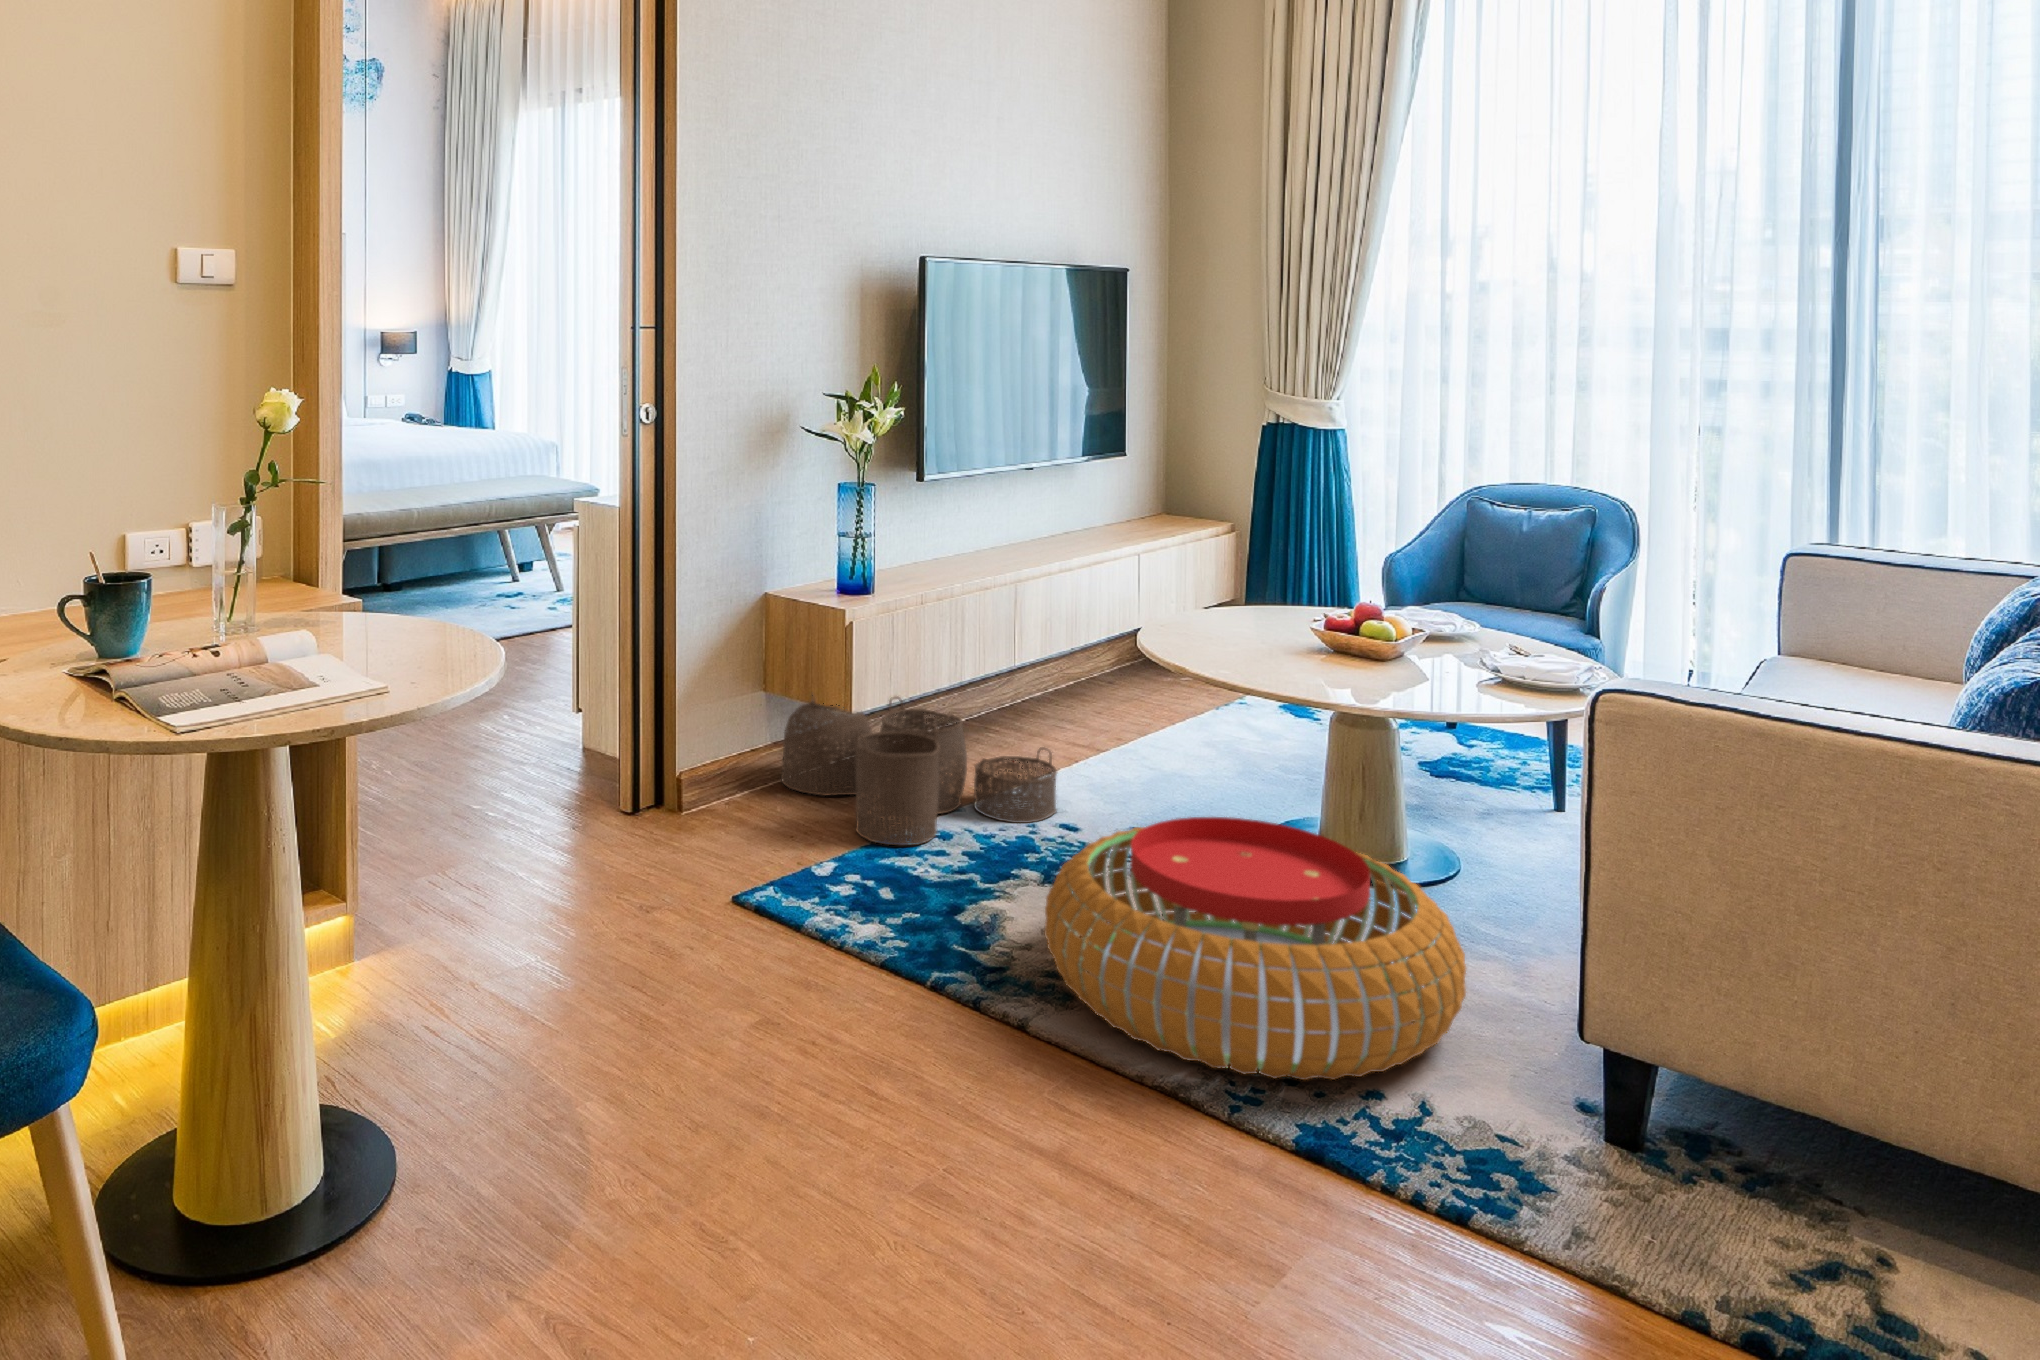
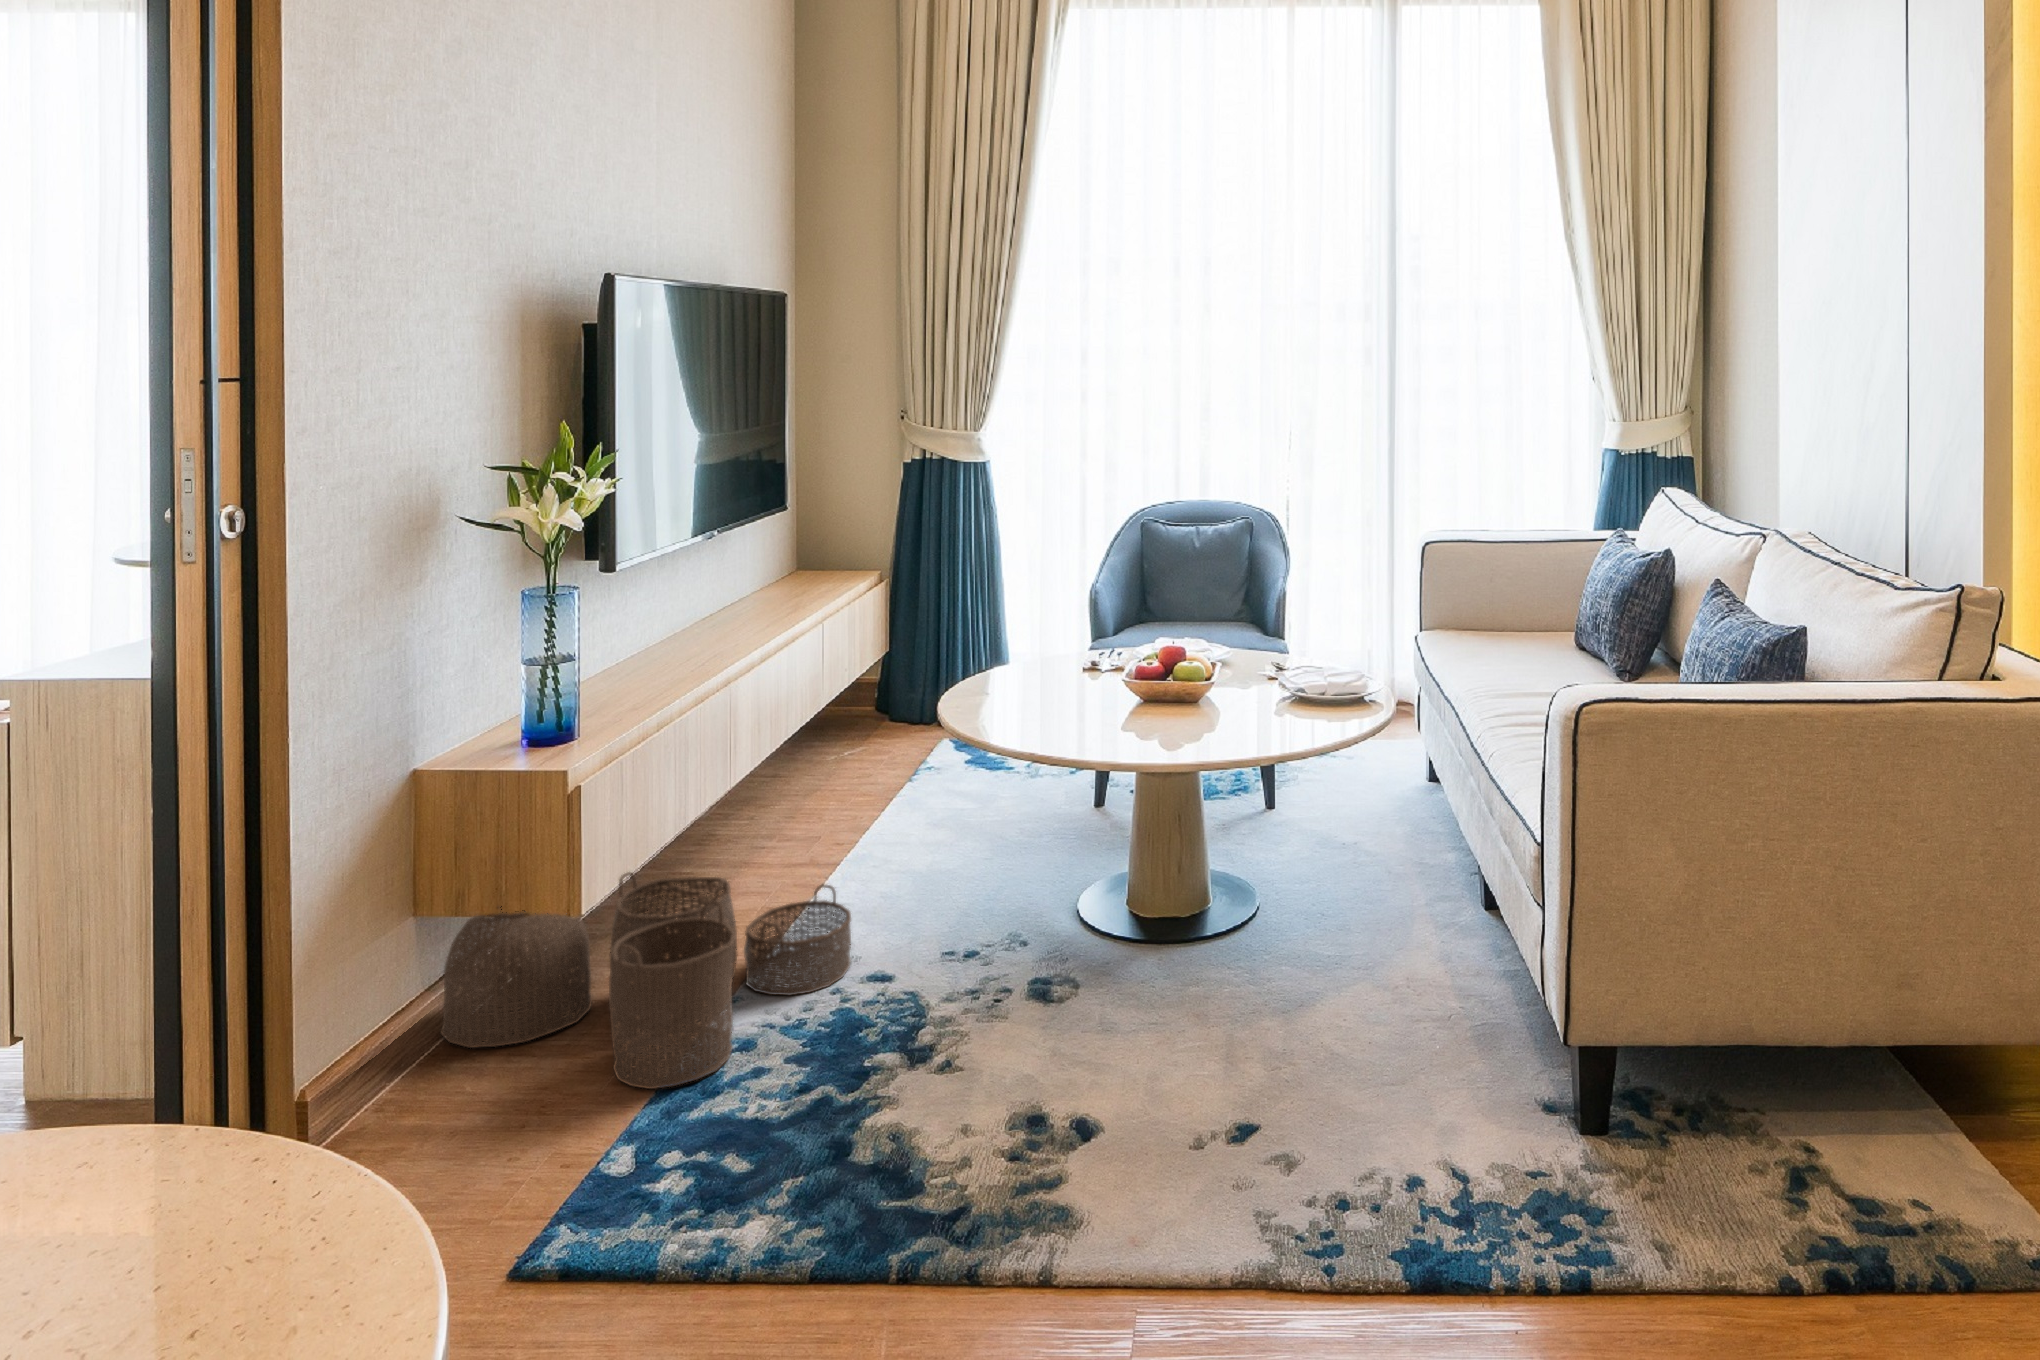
pouf: present [1044,817,1466,1080] -> none [997,915,1440,1237]

